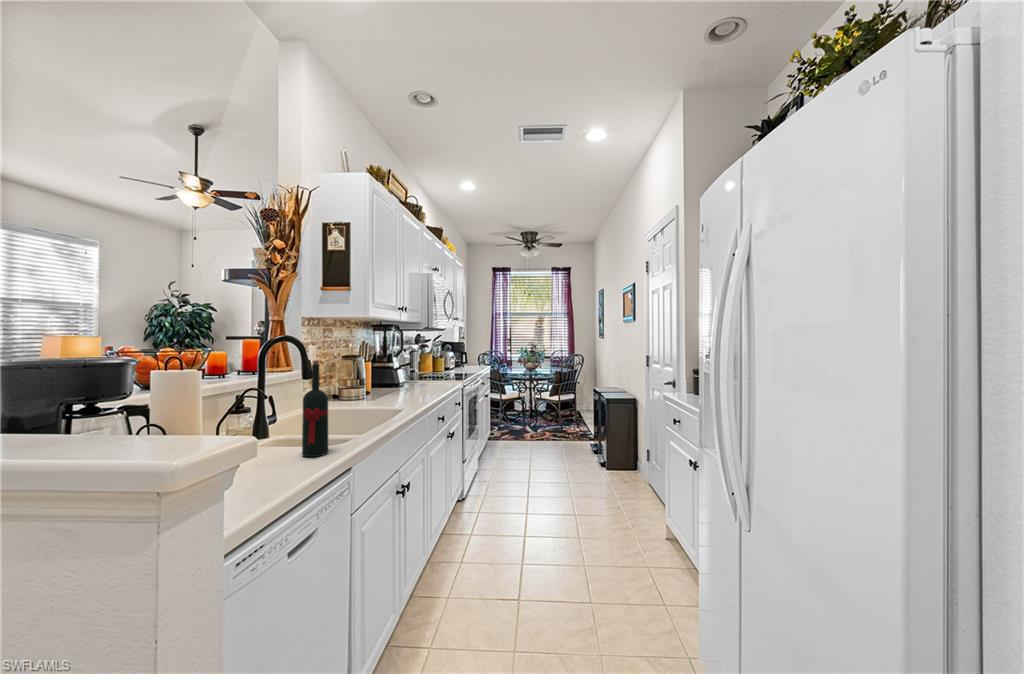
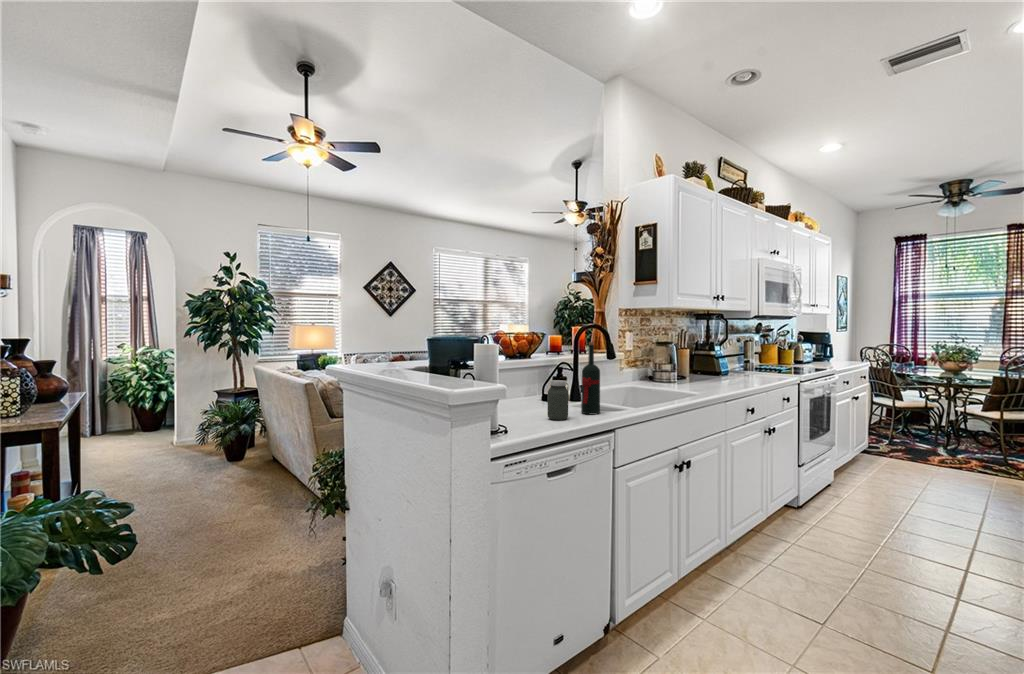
jar: none [261,417,294,476] -> present [548,380,568,420]

